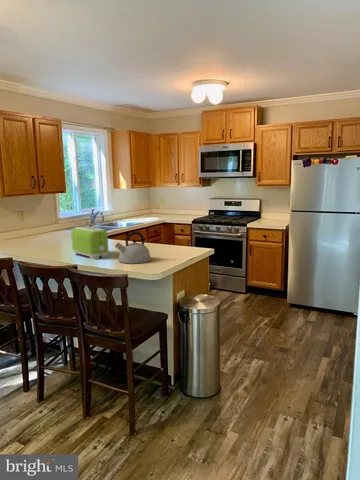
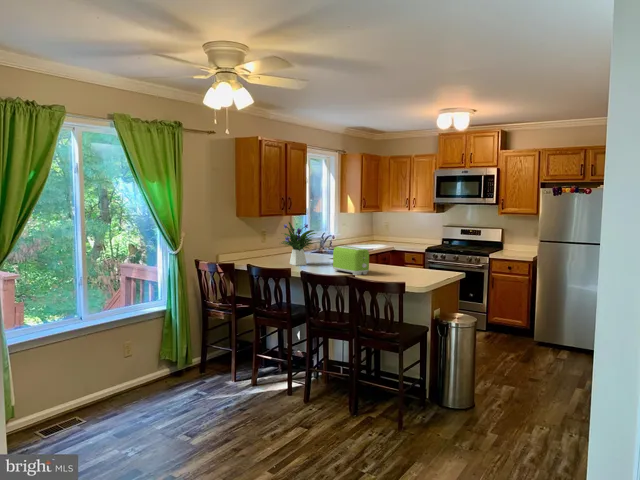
flower arrangement: none [18,201,64,247] -> present [282,222,316,265]
kettle: present [115,232,151,264] -> none [380,251,412,279]

